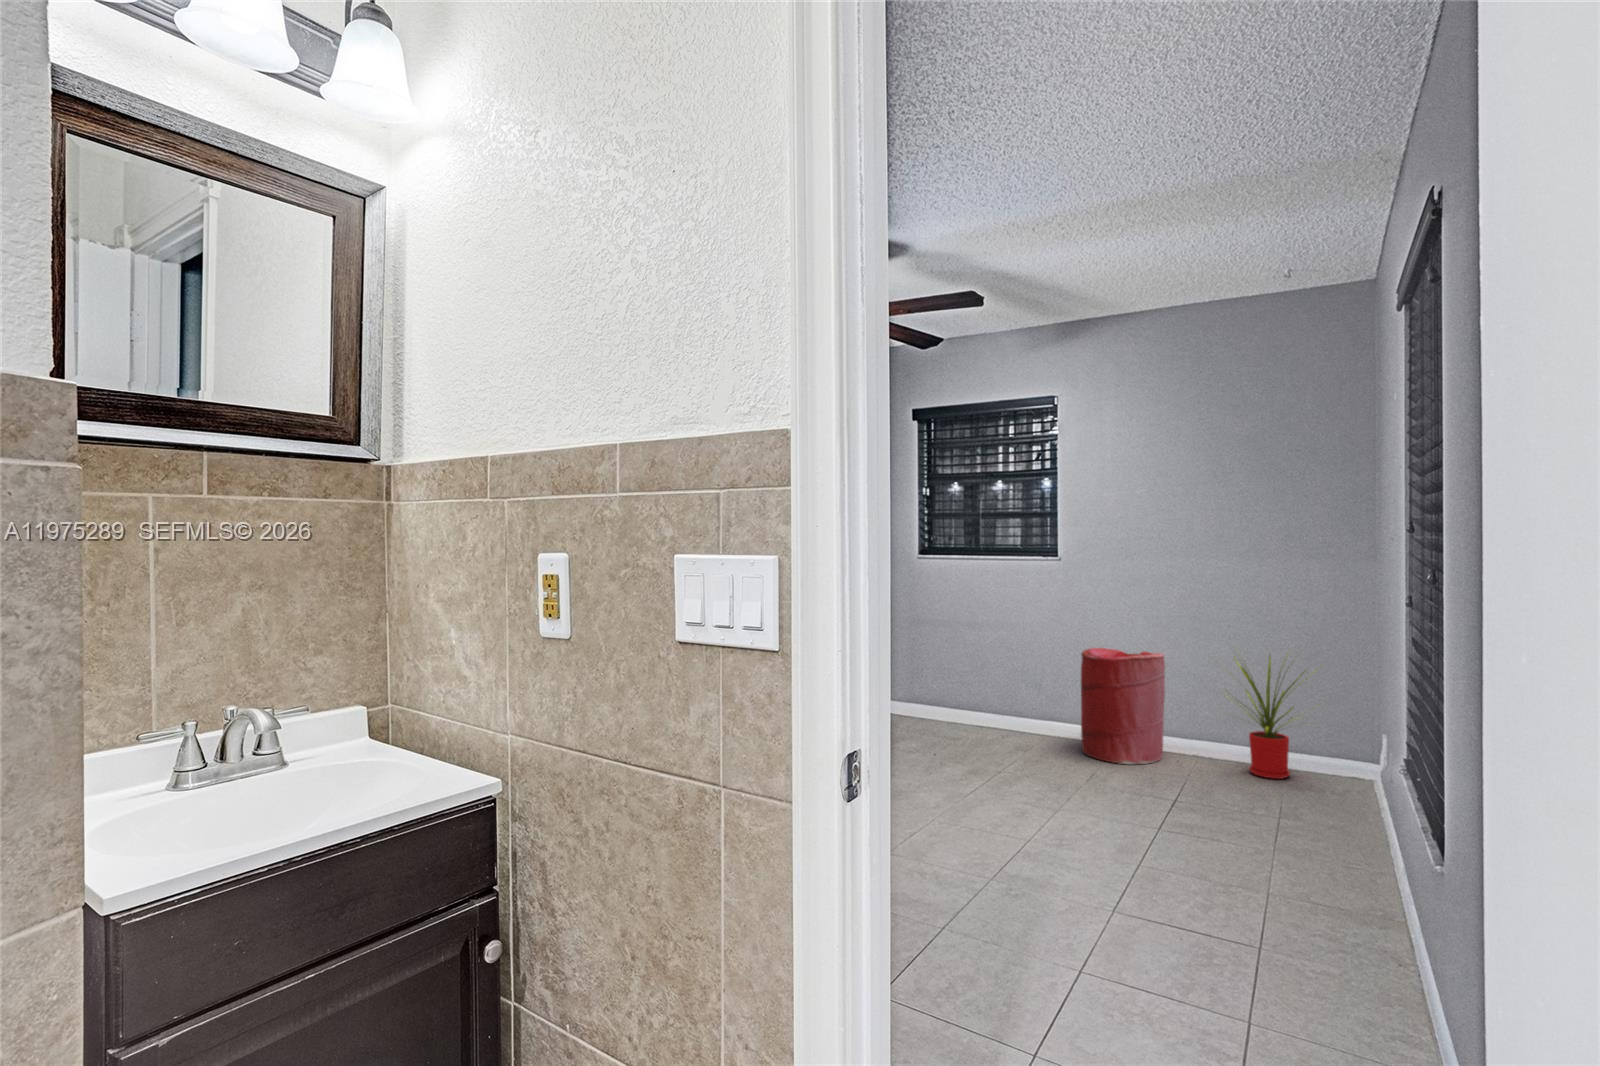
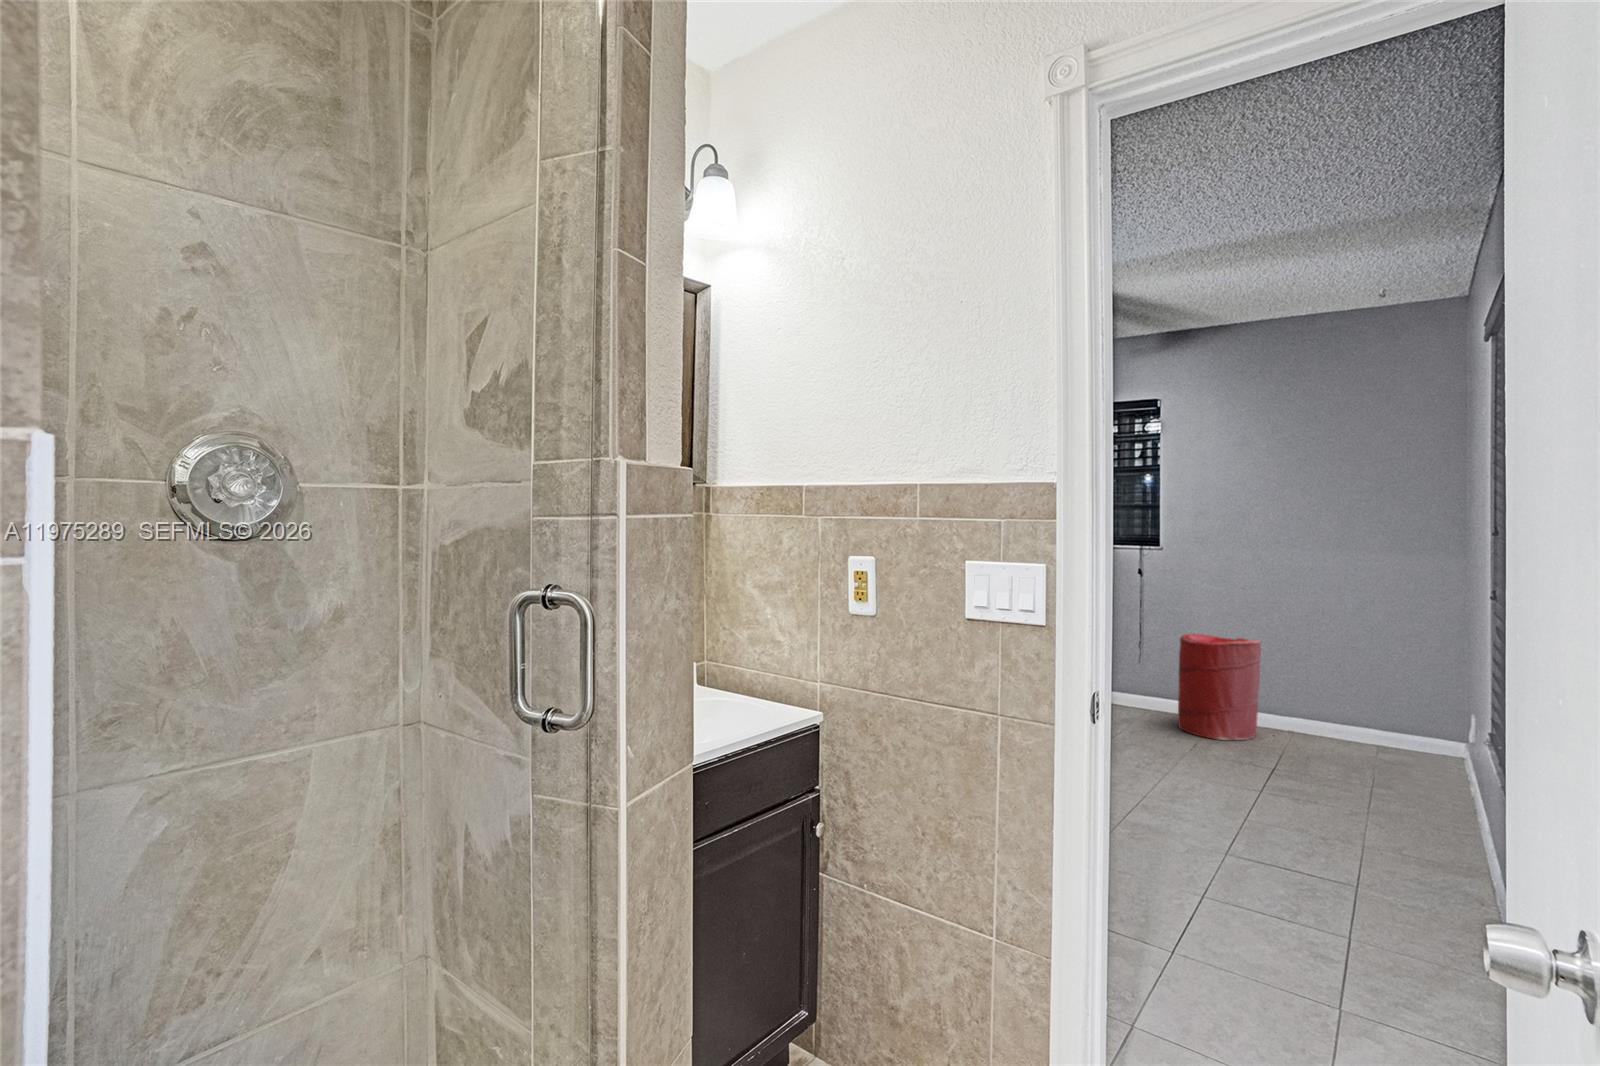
house plant: present [1236,657,1316,779] -> none [1310,634,1418,757]

